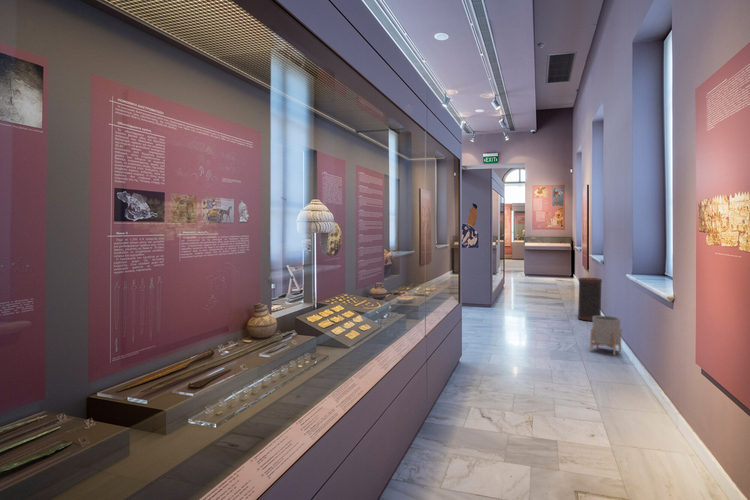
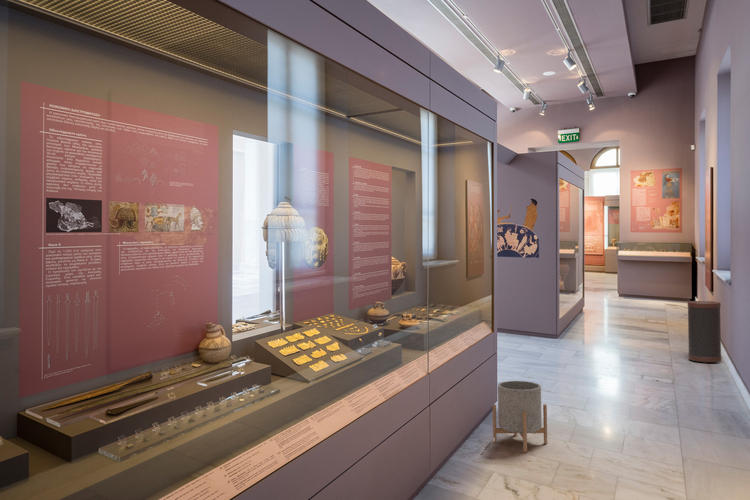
planter: present [590,316,621,355] -> present [492,381,547,452]

